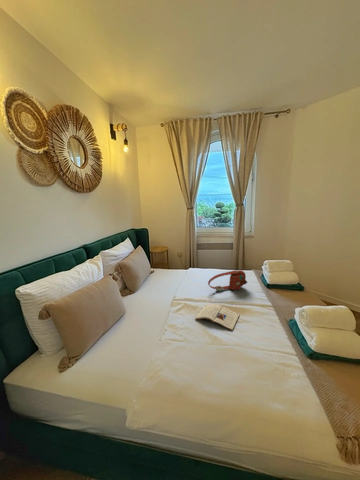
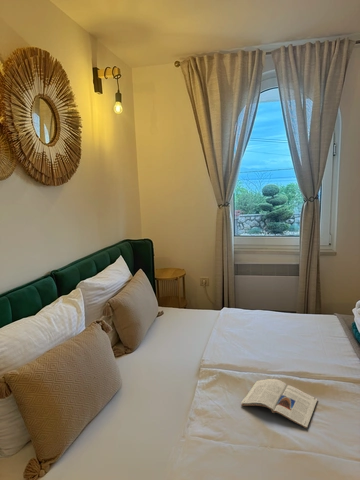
handbag: present [208,270,247,291] -> none [260,317,329,353]

